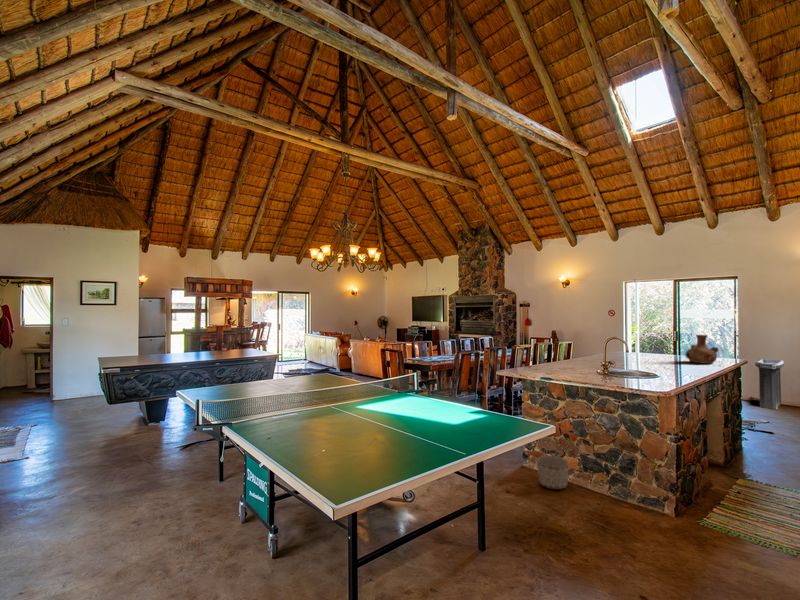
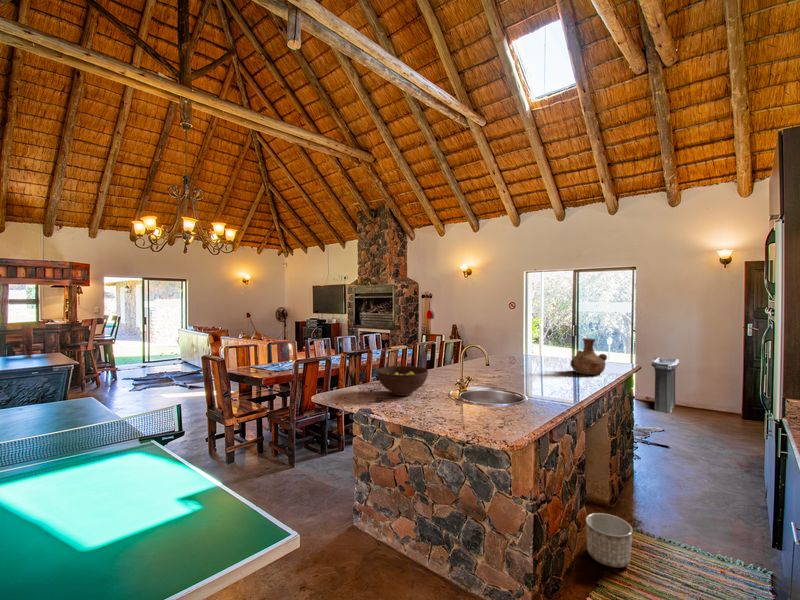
fruit bowl: none [542,352,581,372] -> present [377,366,428,396]
planter: present [537,456,568,490] -> present [586,513,632,567]

